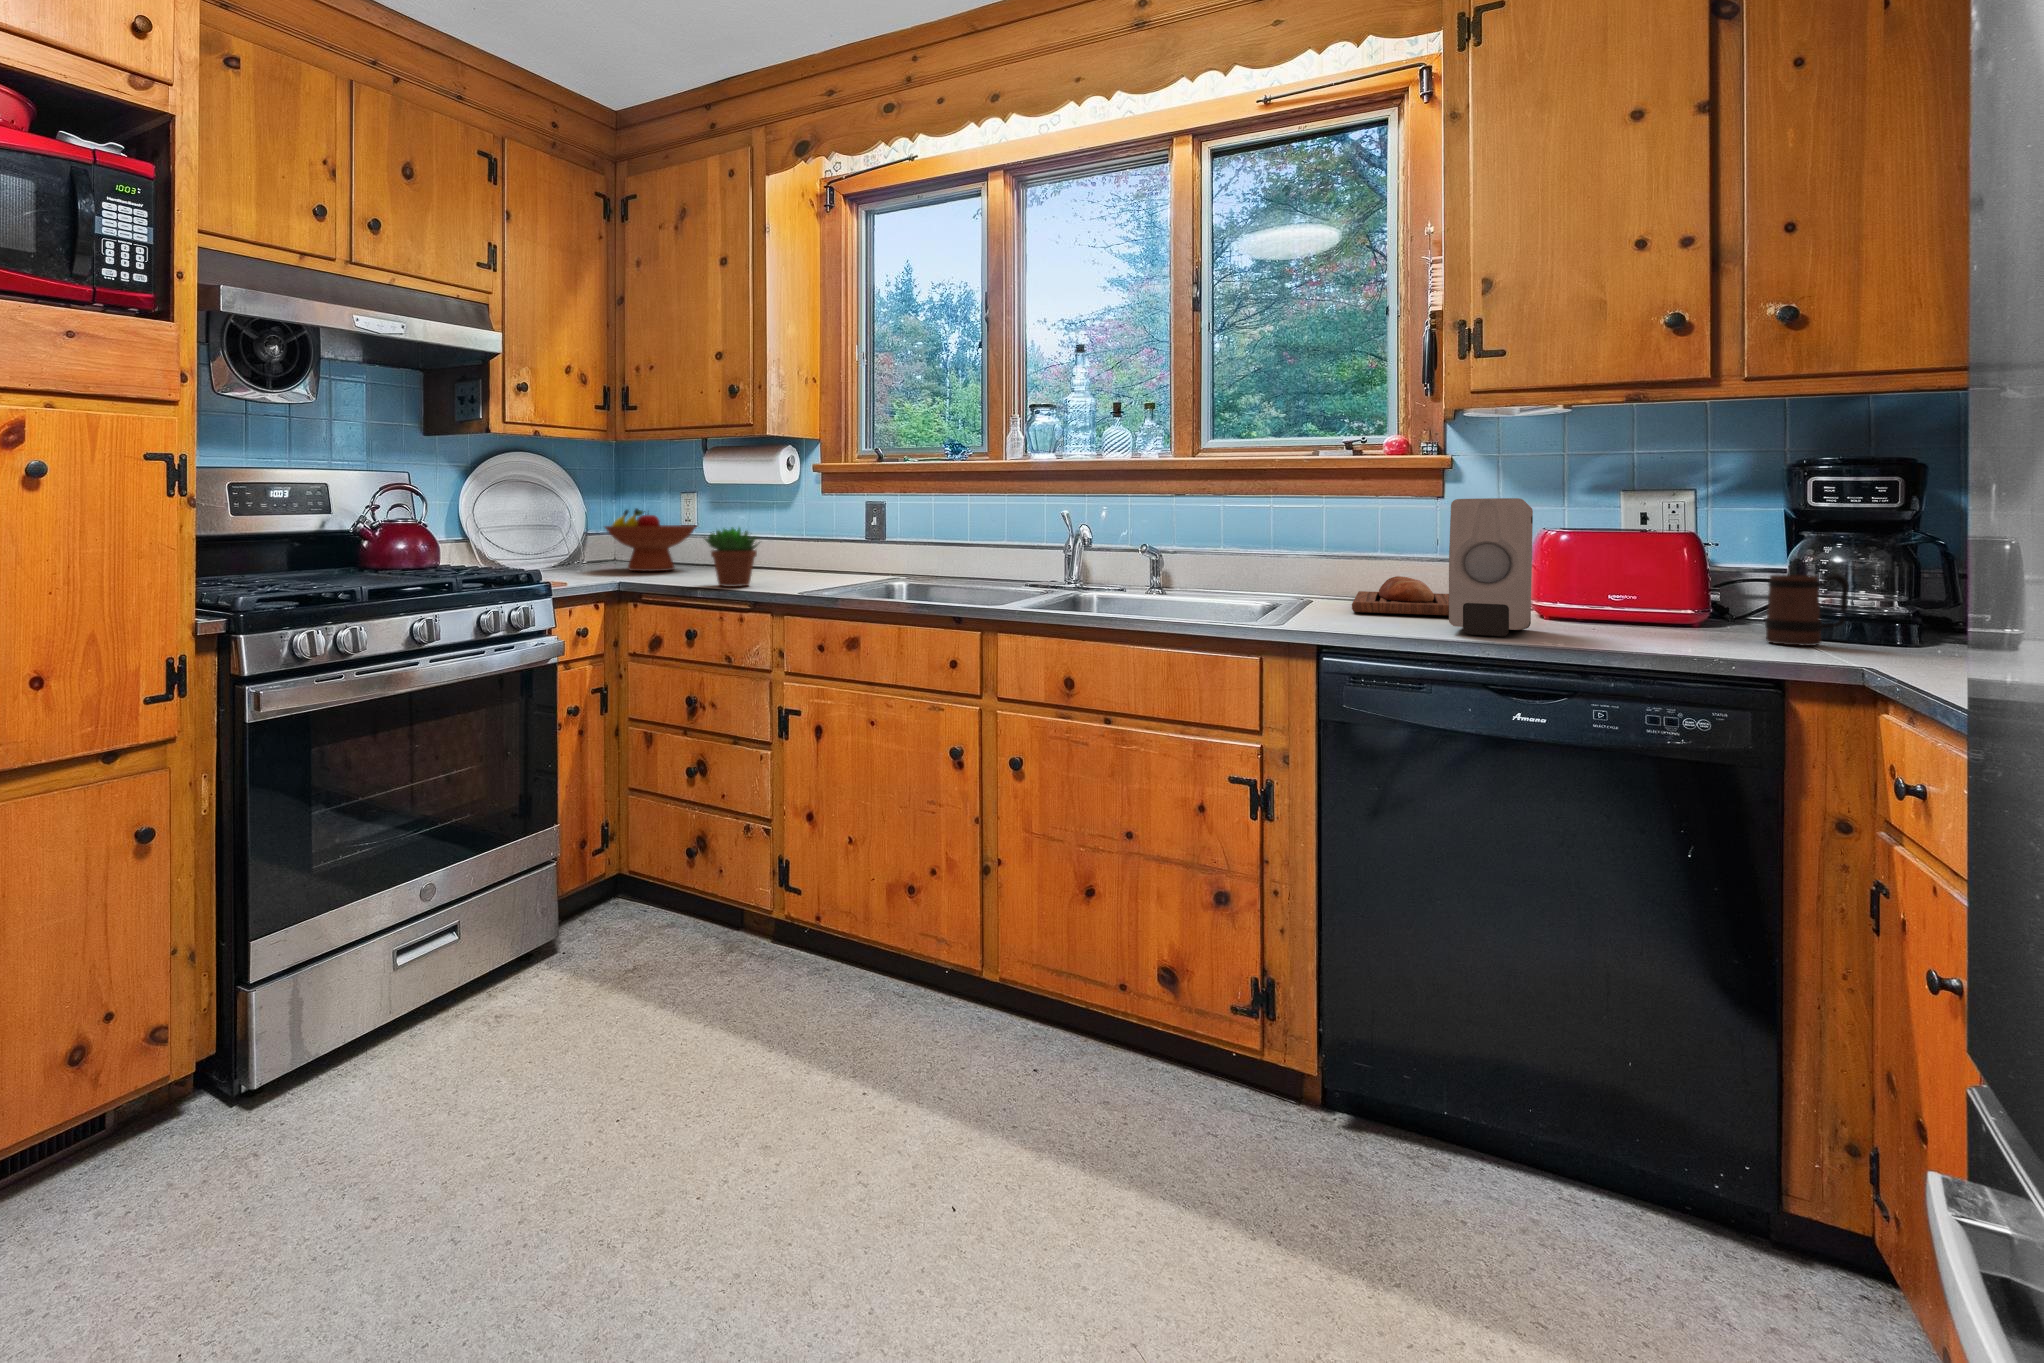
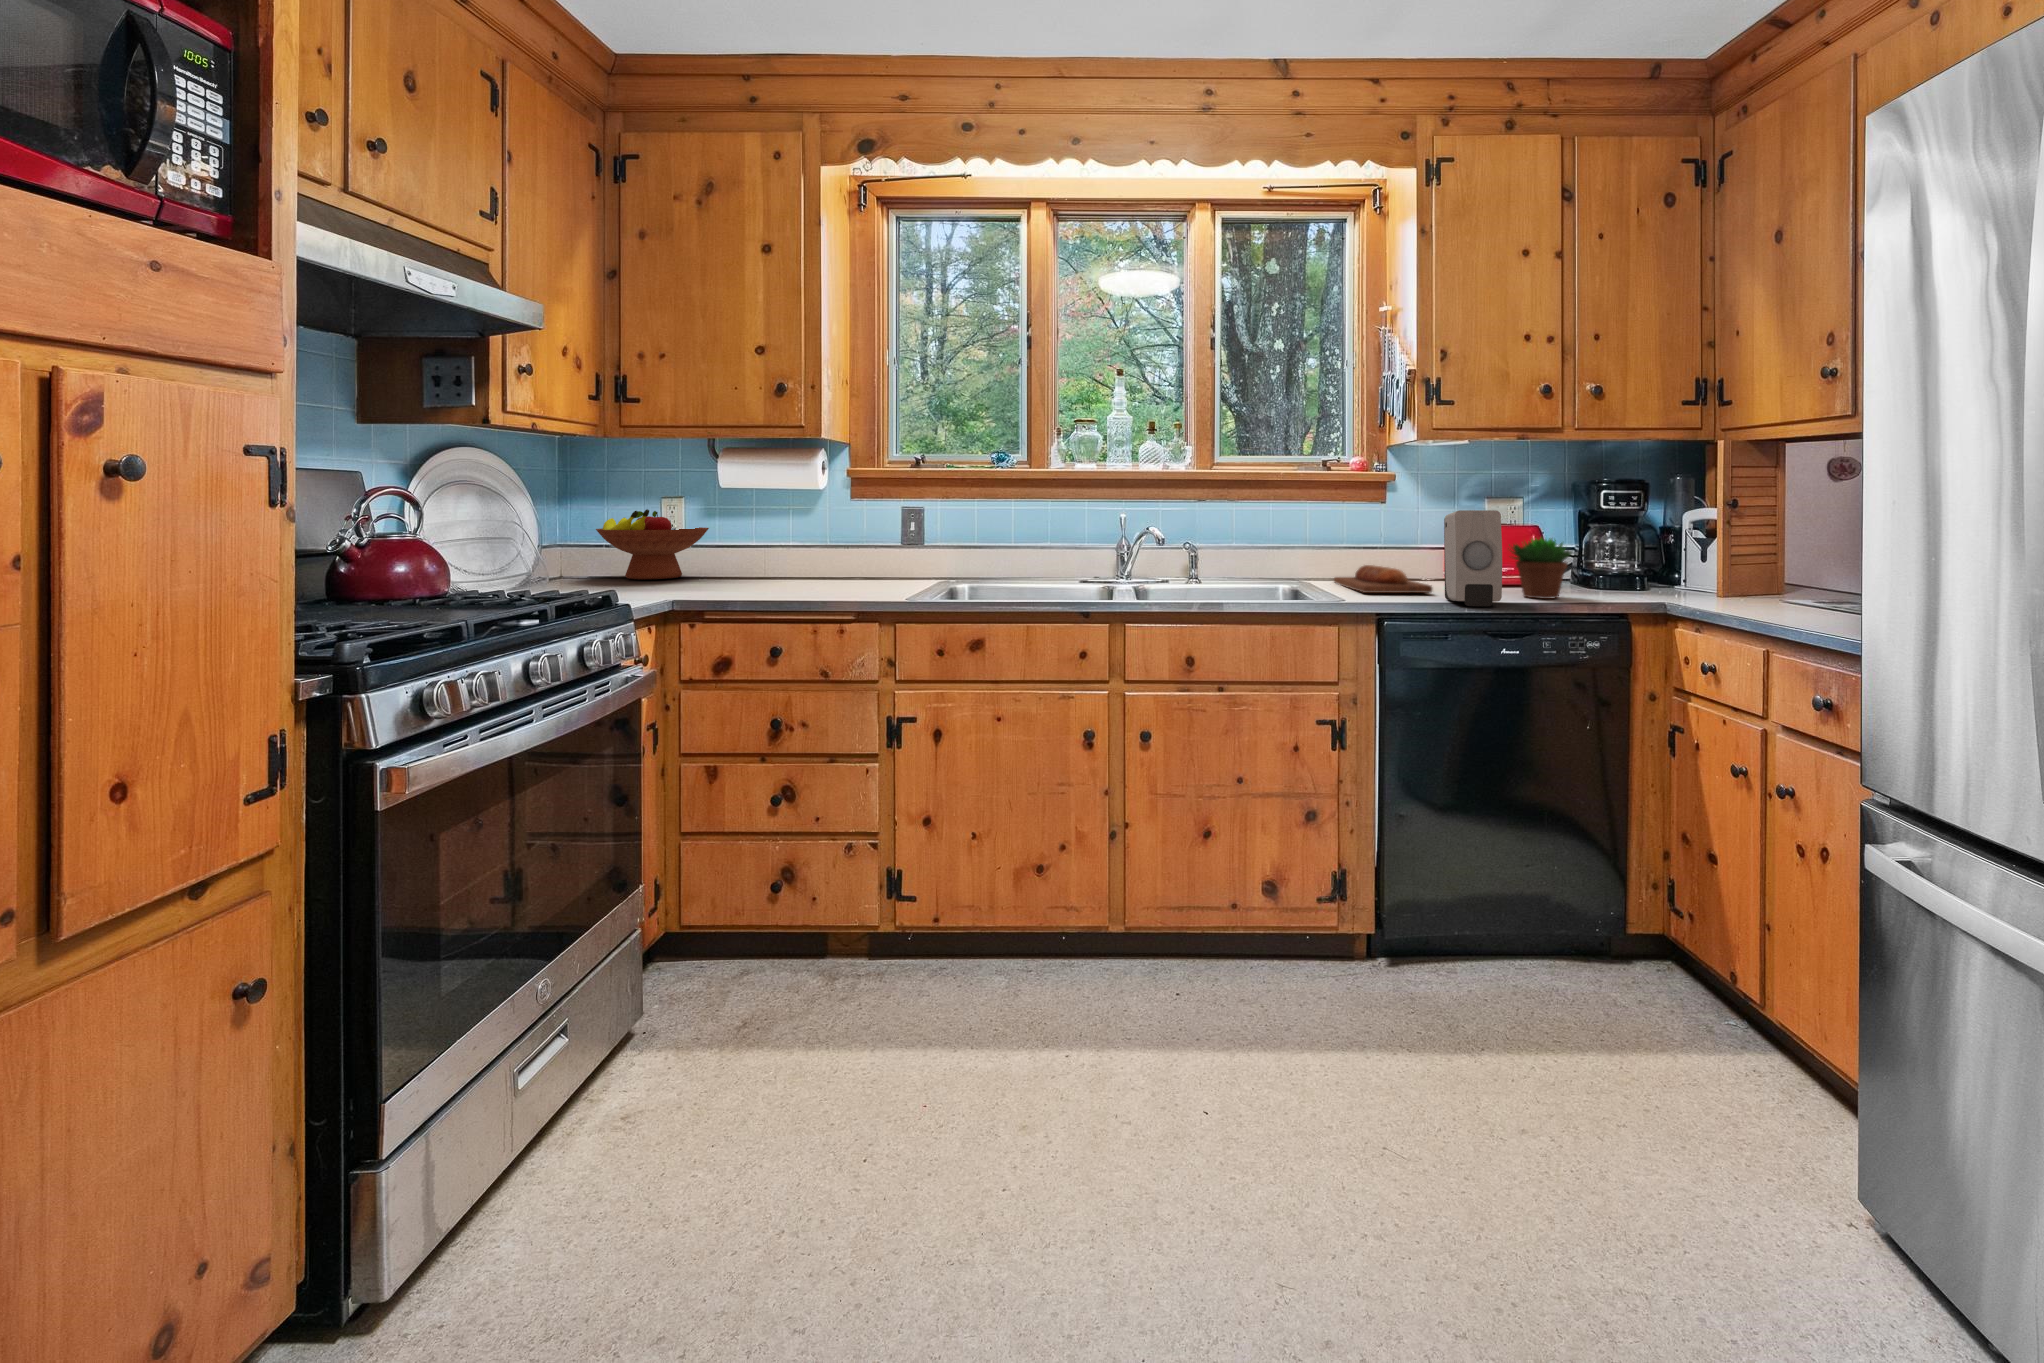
succulent plant: present [704,528,758,587] -> present [1509,538,1572,599]
mug: present [1765,574,1849,646] -> none [1607,558,1648,603]

